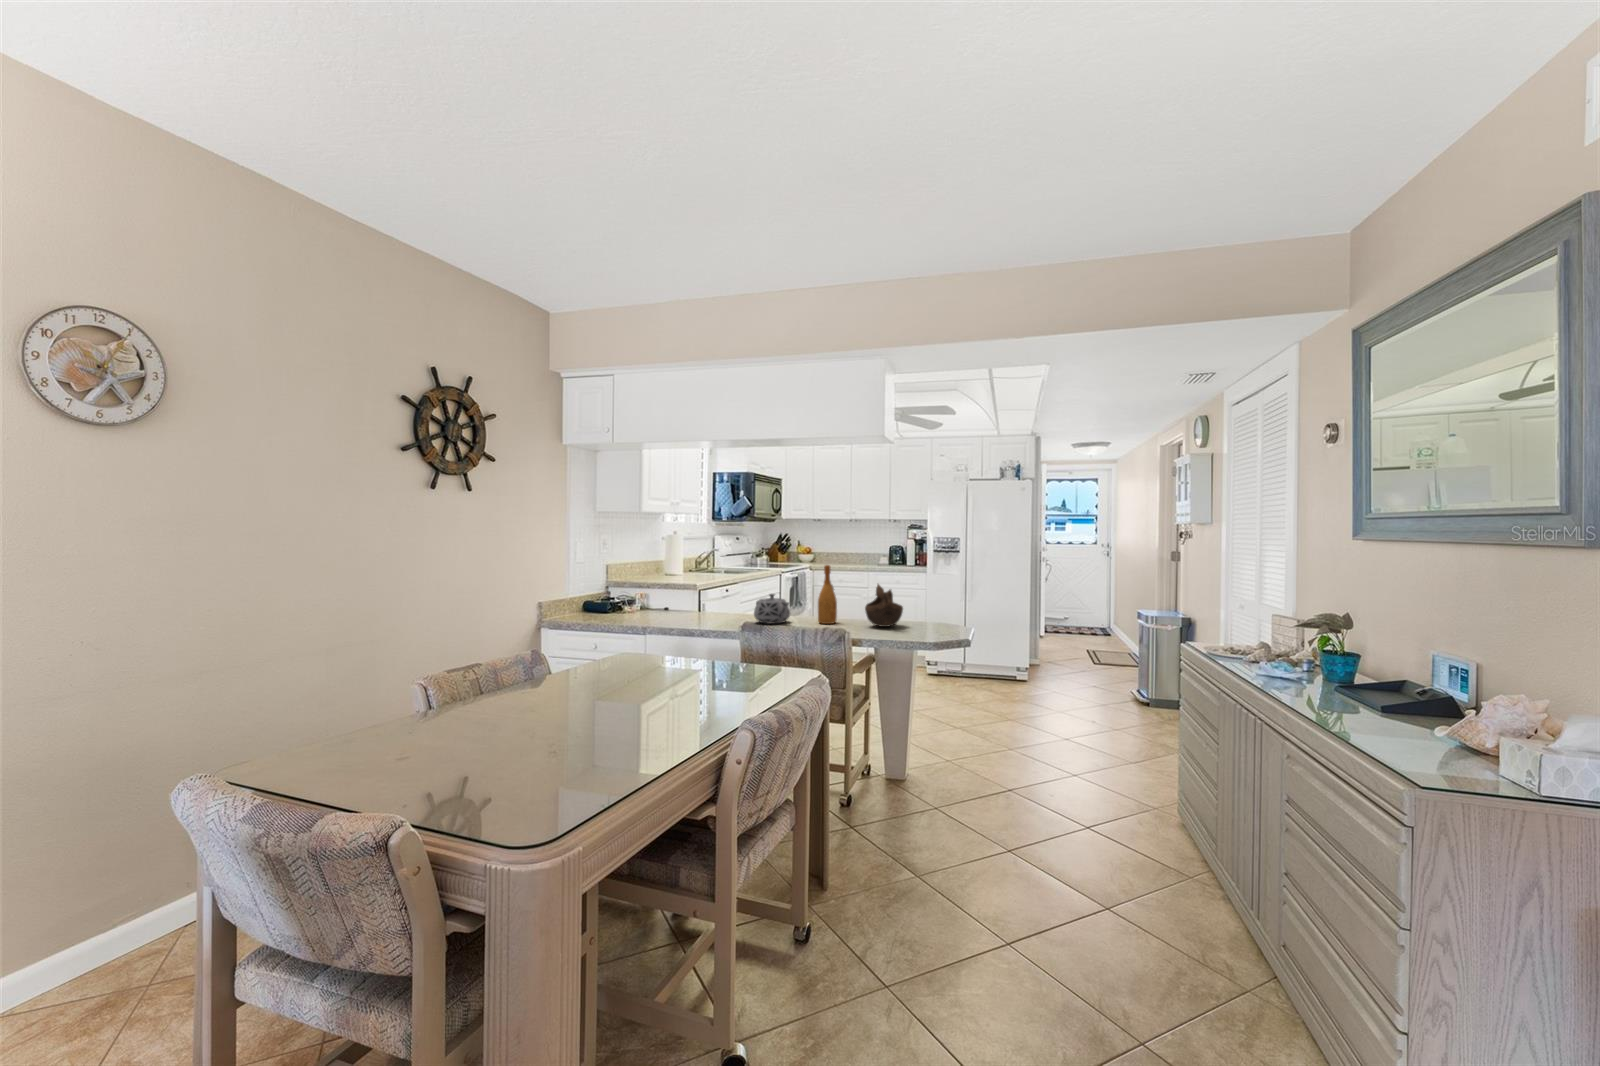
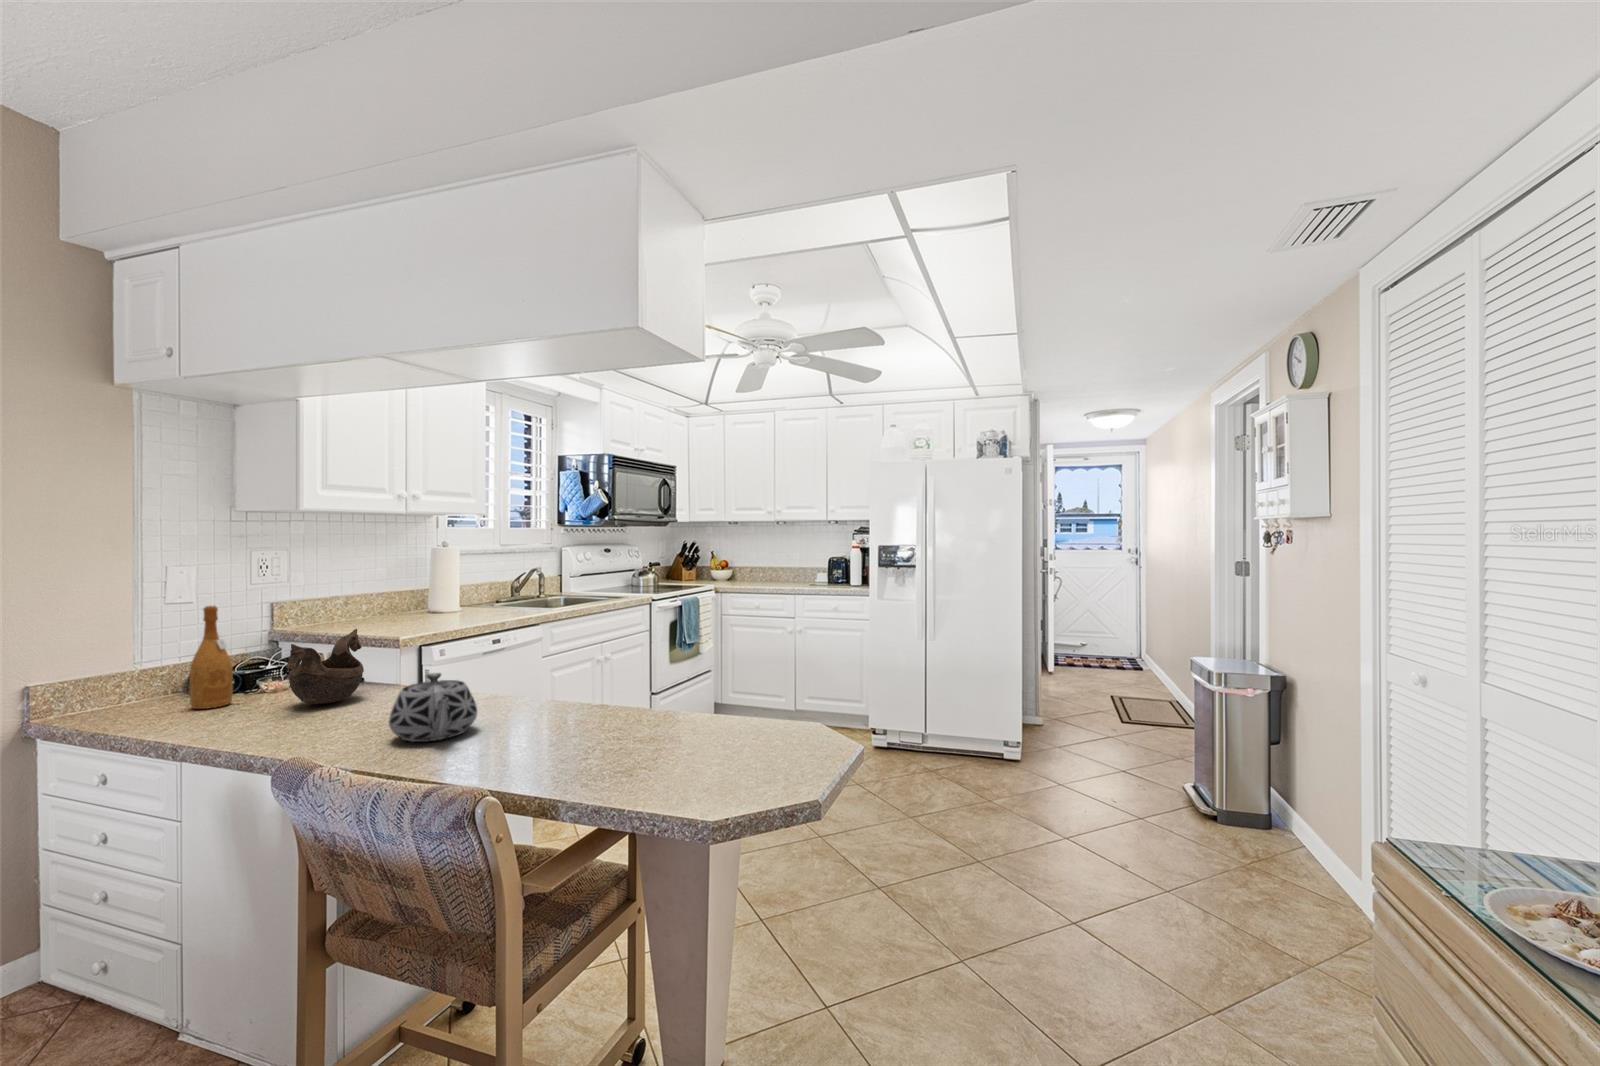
wine bottle: present [818,565,837,624] -> present [189,606,233,709]
decorative bowl: present [865,584,903,627] -> present [286,629,364,704]

